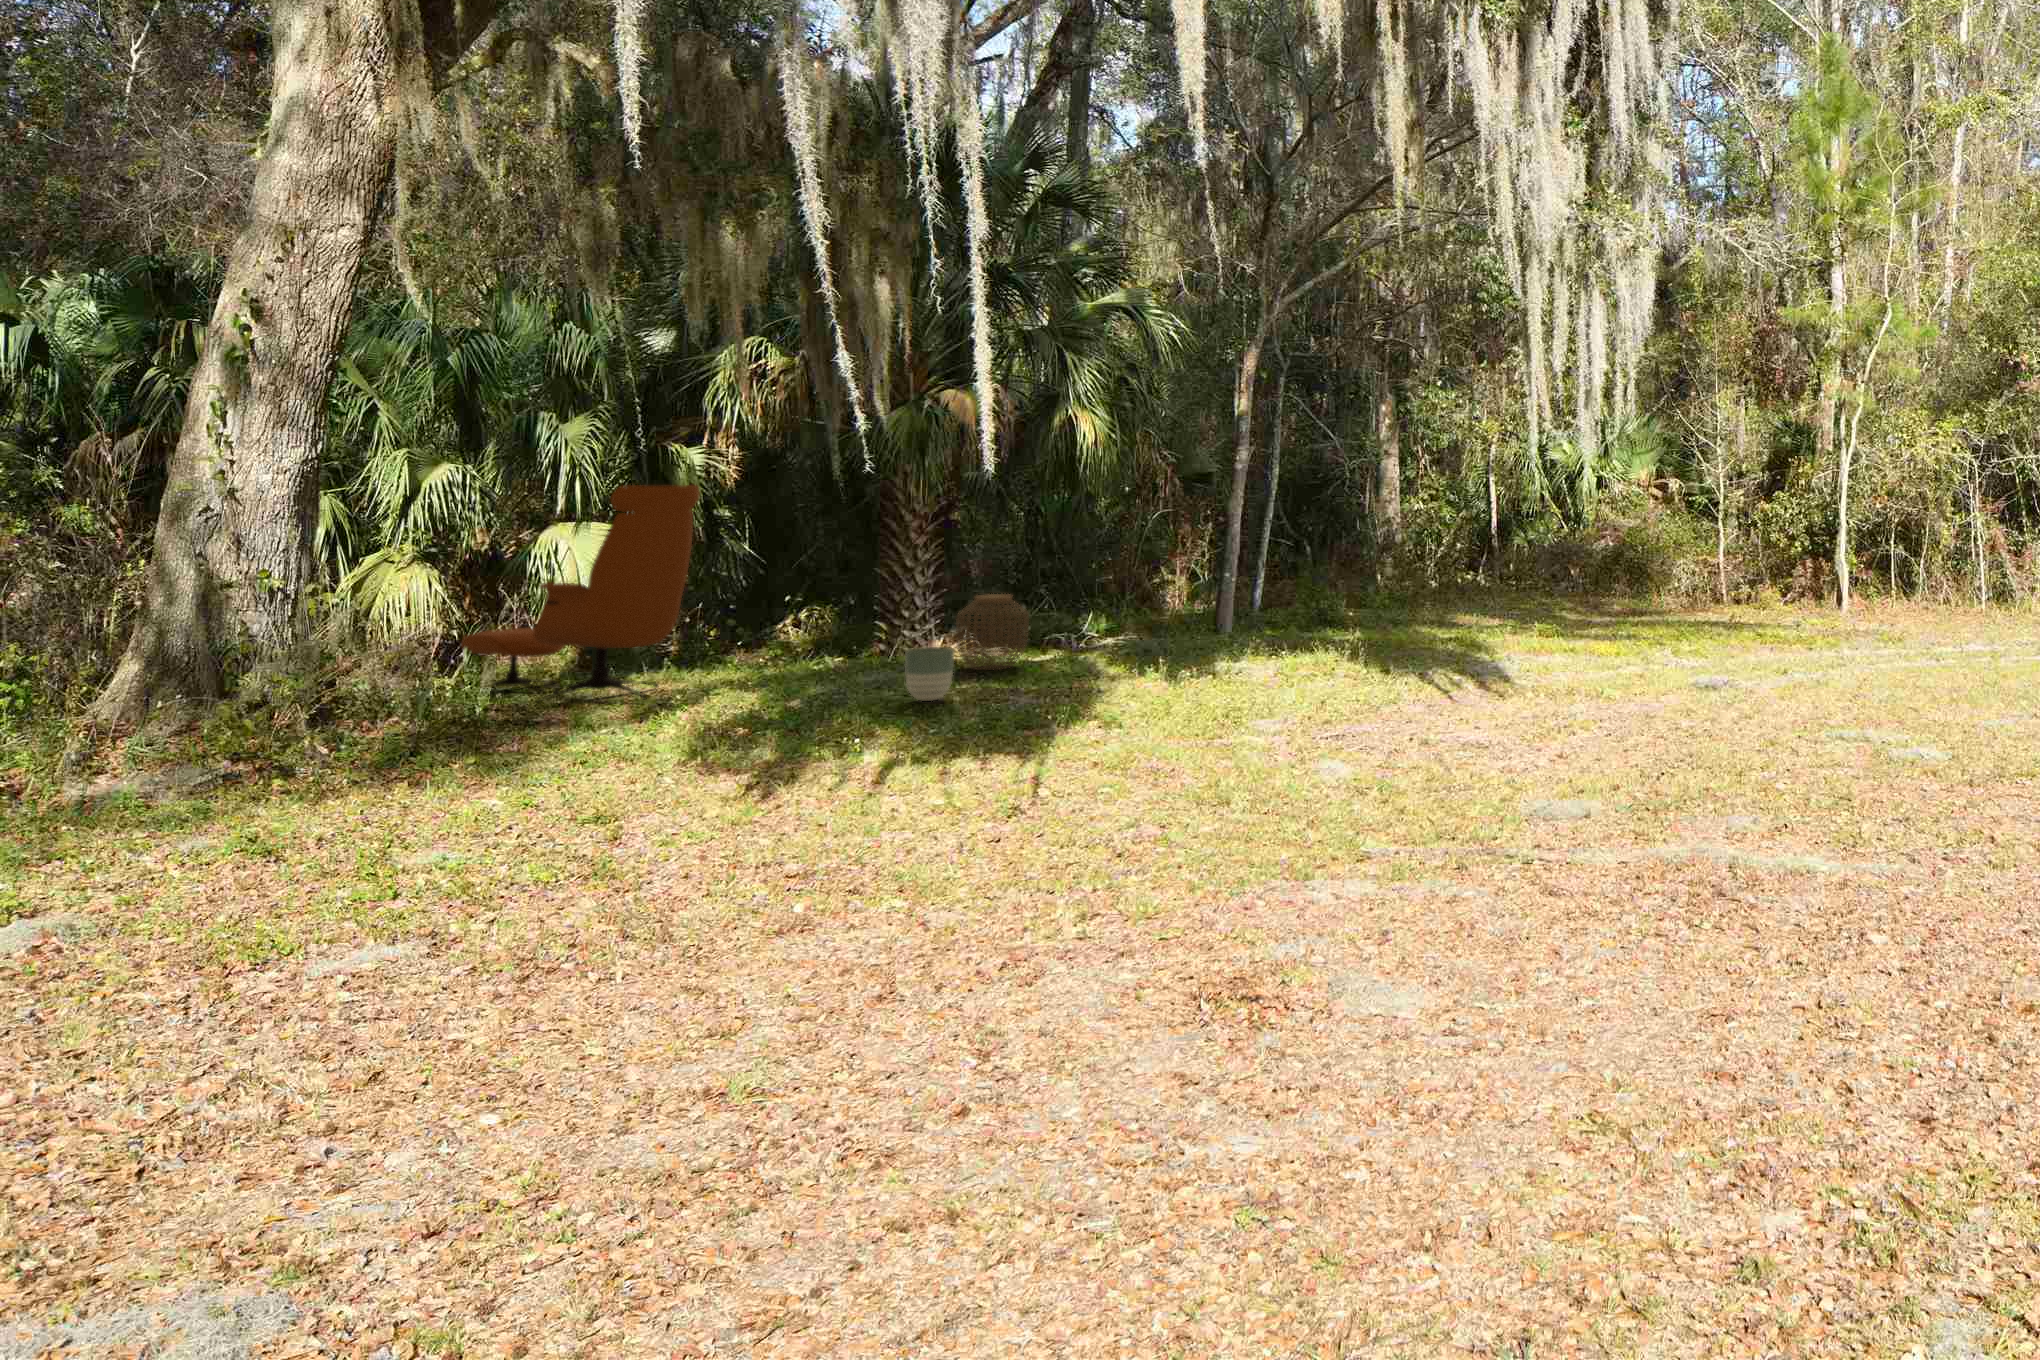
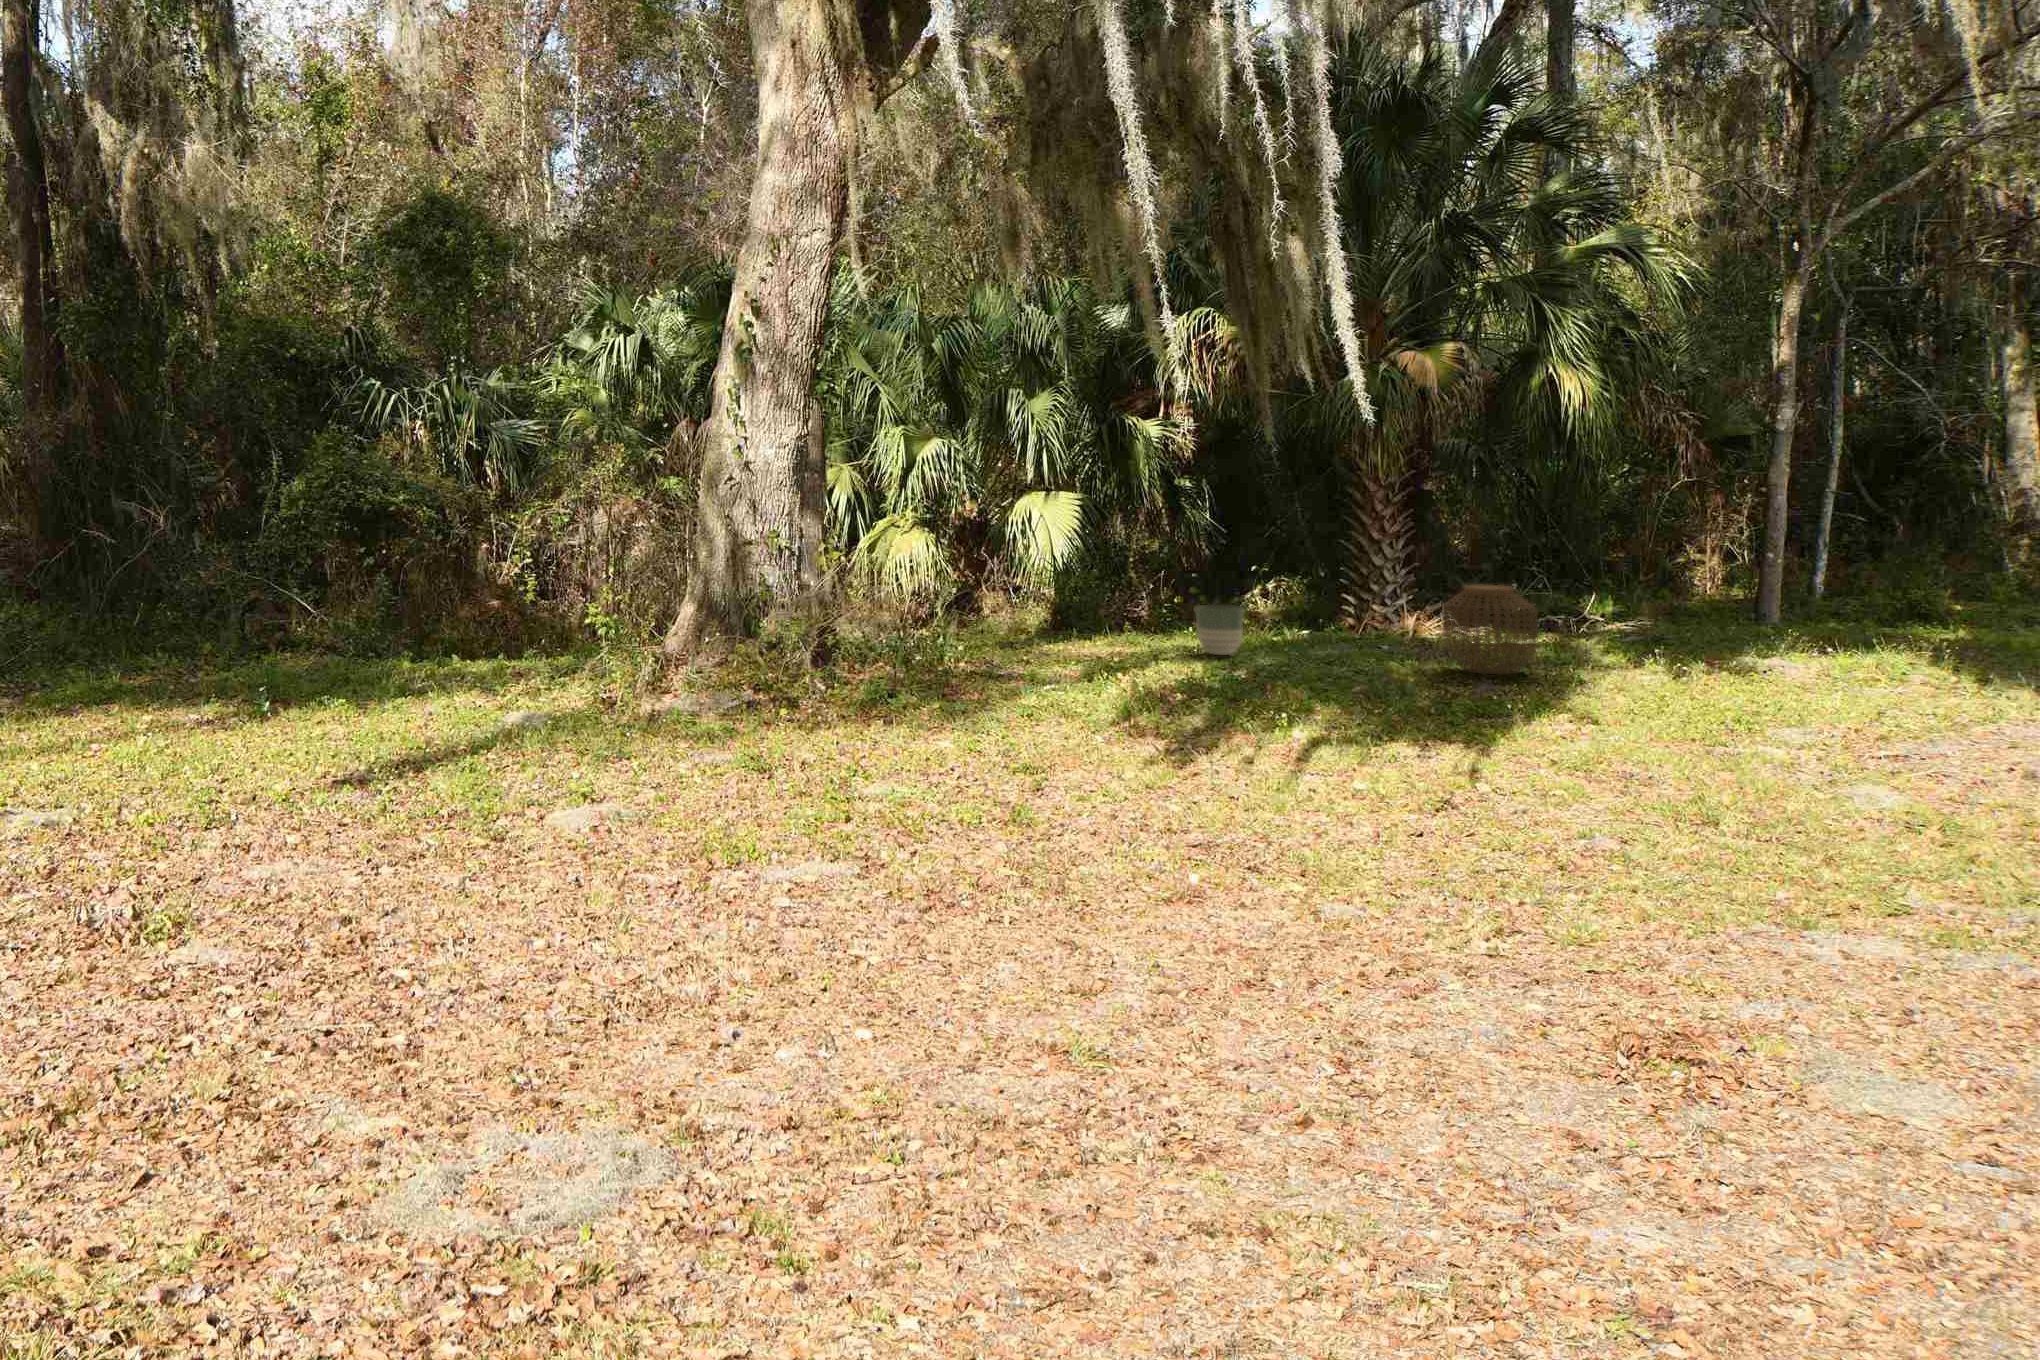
lounge chair: present [461,485,700,705] -> none [954,456,1144,668]
planter: present [905,647,955,701] -> present [1195,605,1244,655]

